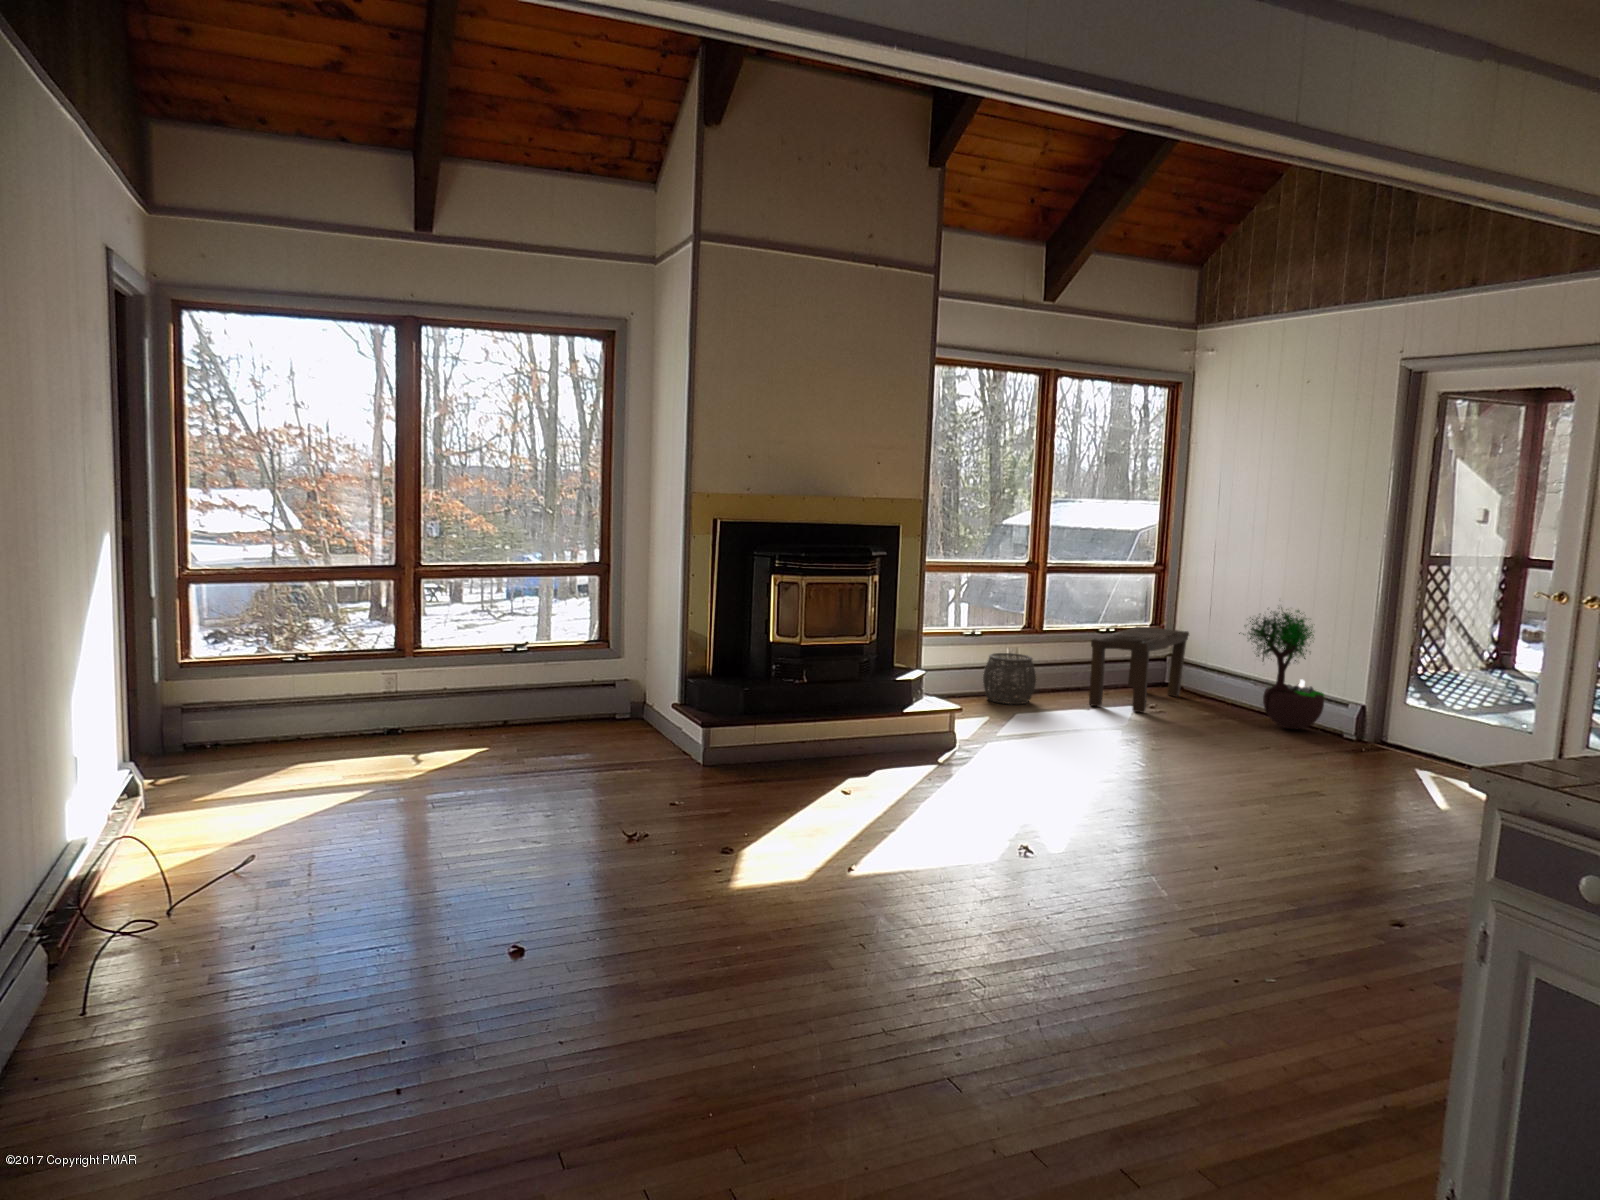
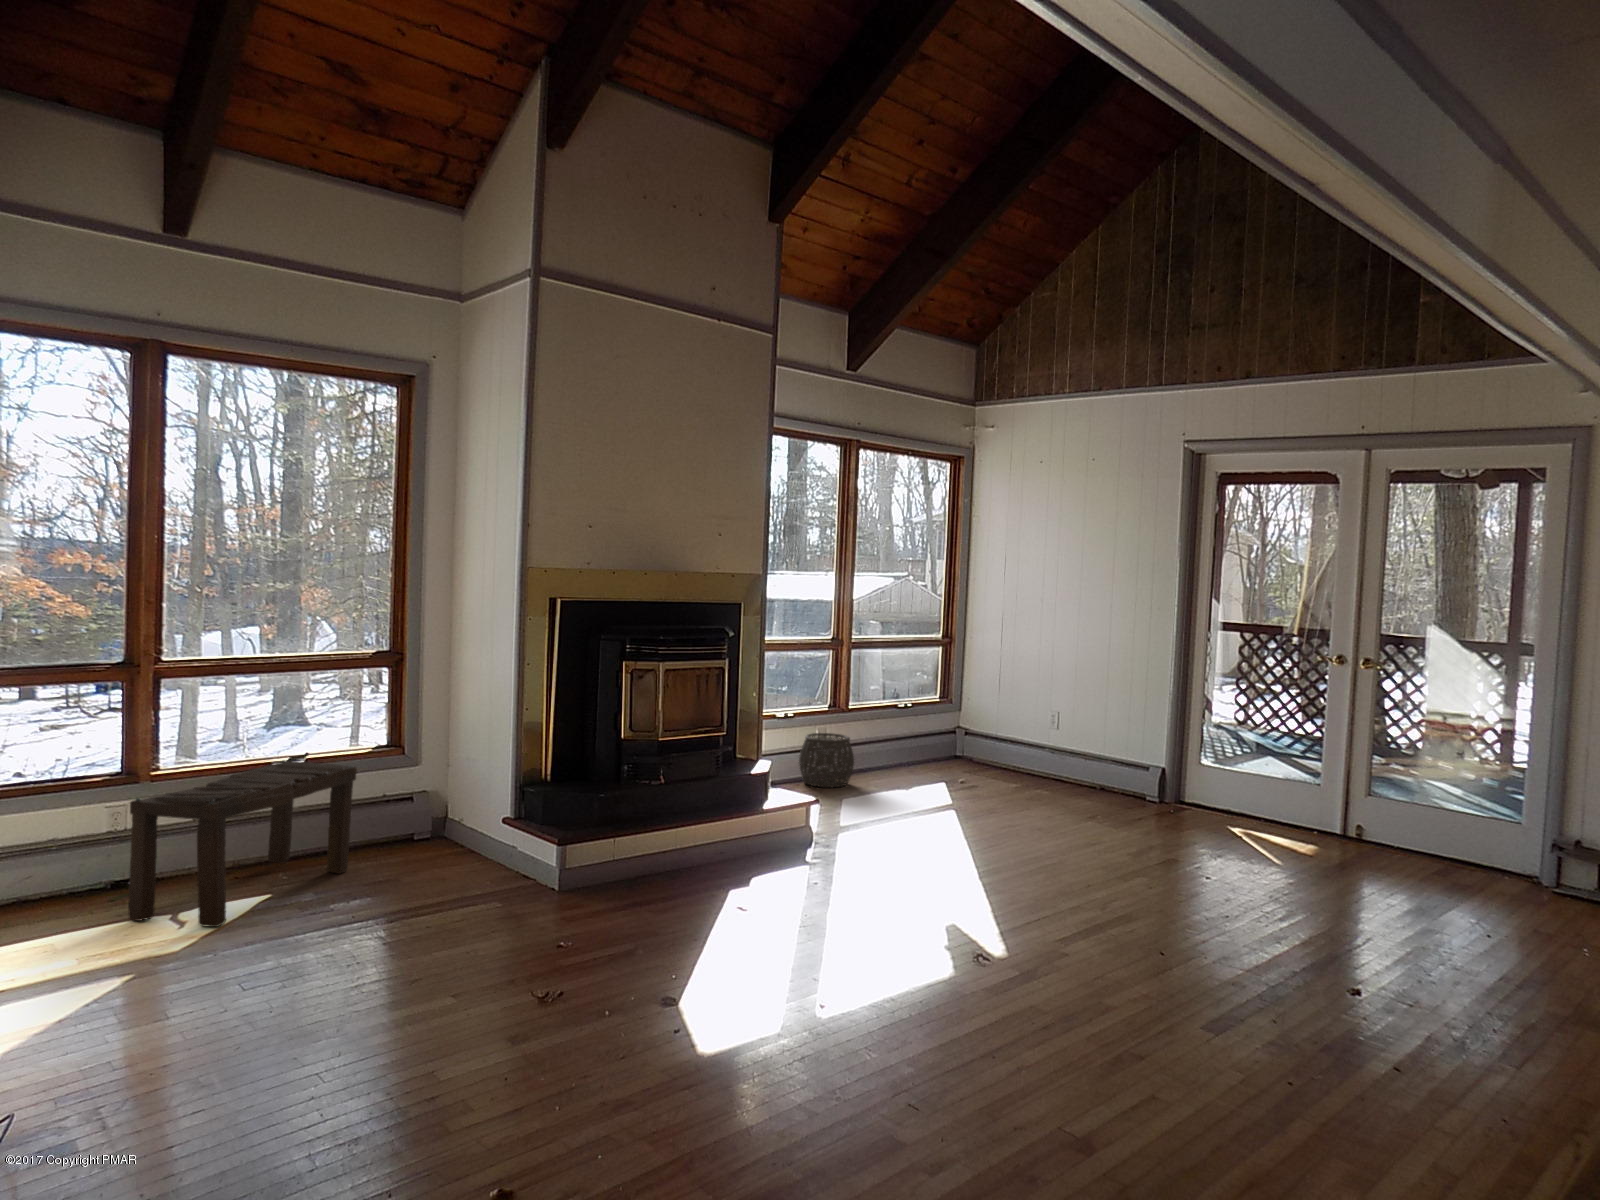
potted tree: present [1239,607,1324,729] -> none [1049,667,1129,794]
bench: present [1089,627,1189,713] -> present [128,761,357,927]

